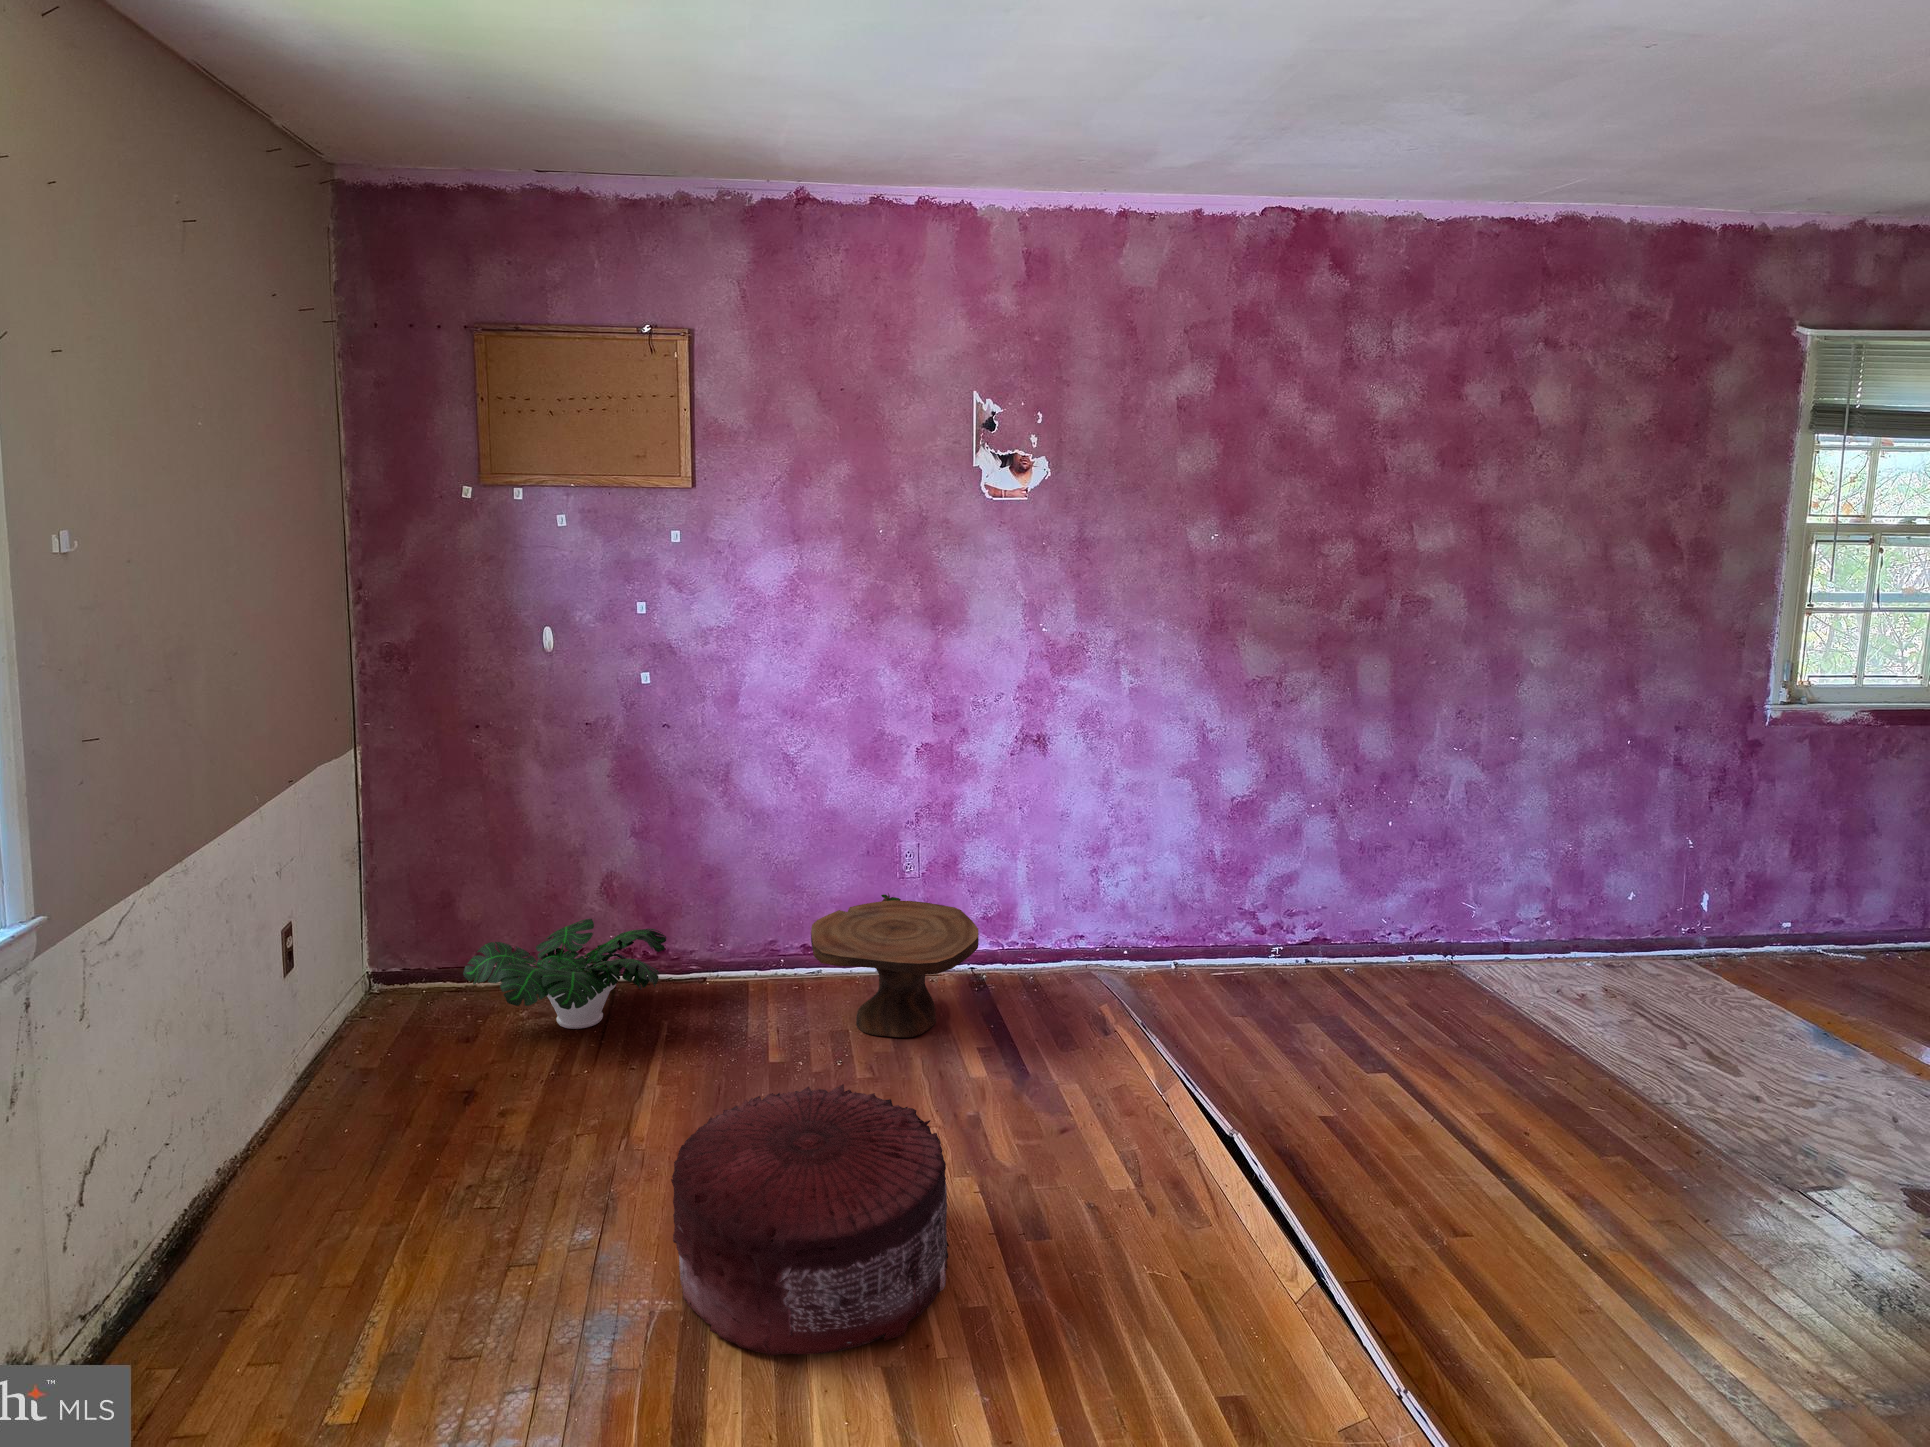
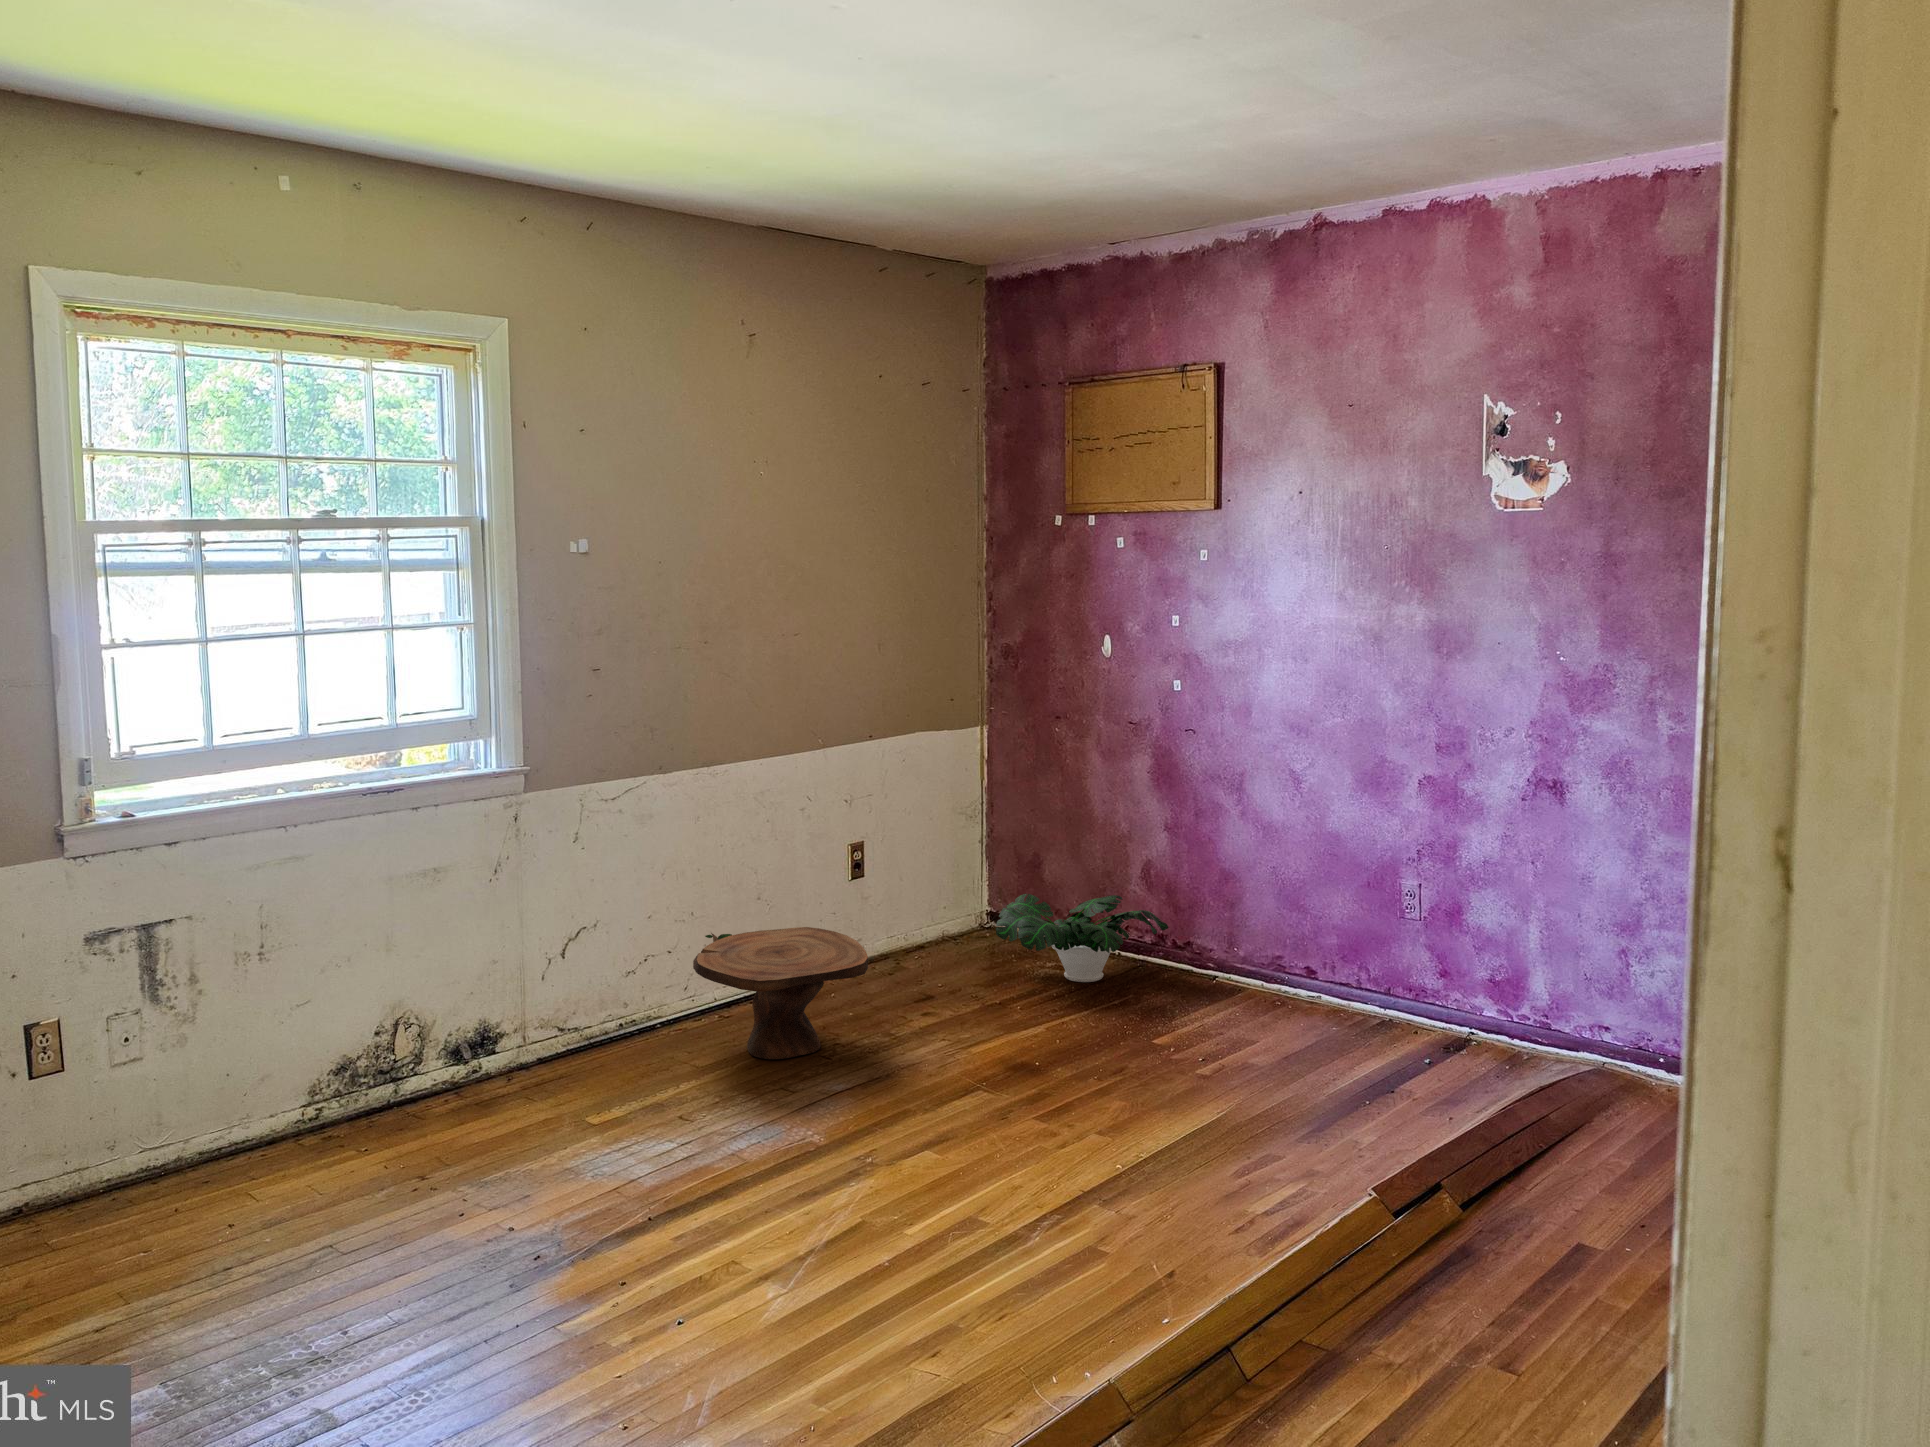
side table: present [811,893,979,1038] -> present [693,927,868,1059]
pouf: present [671,1084,949,1356] -> none [881,1007,1102,1184]

